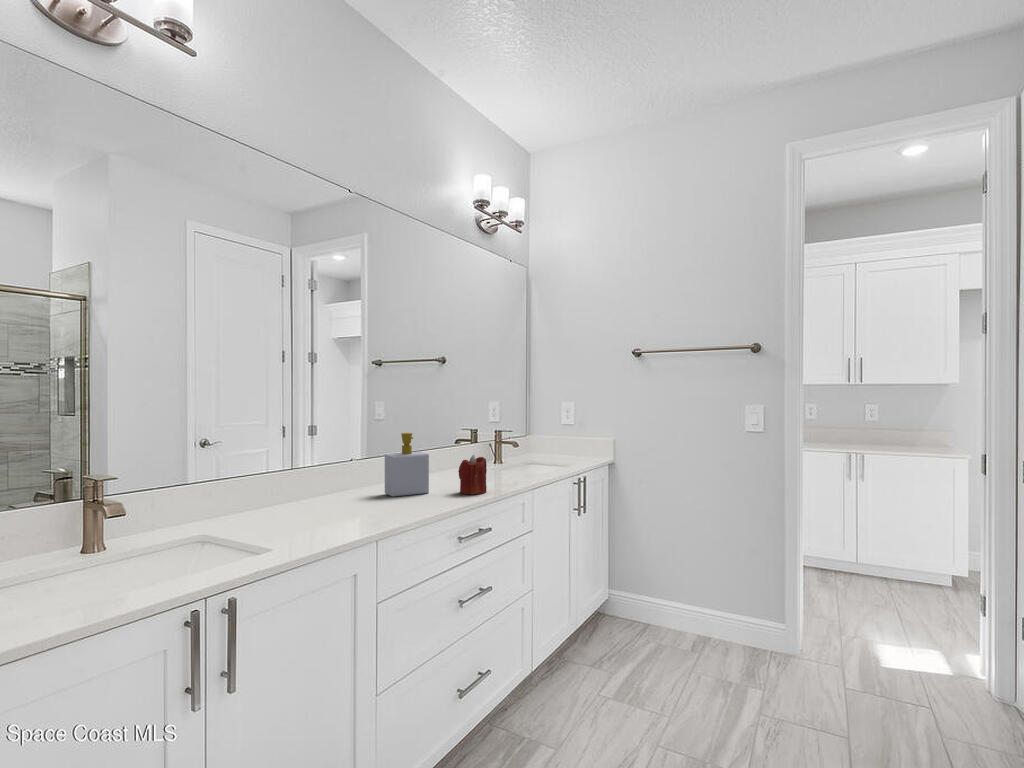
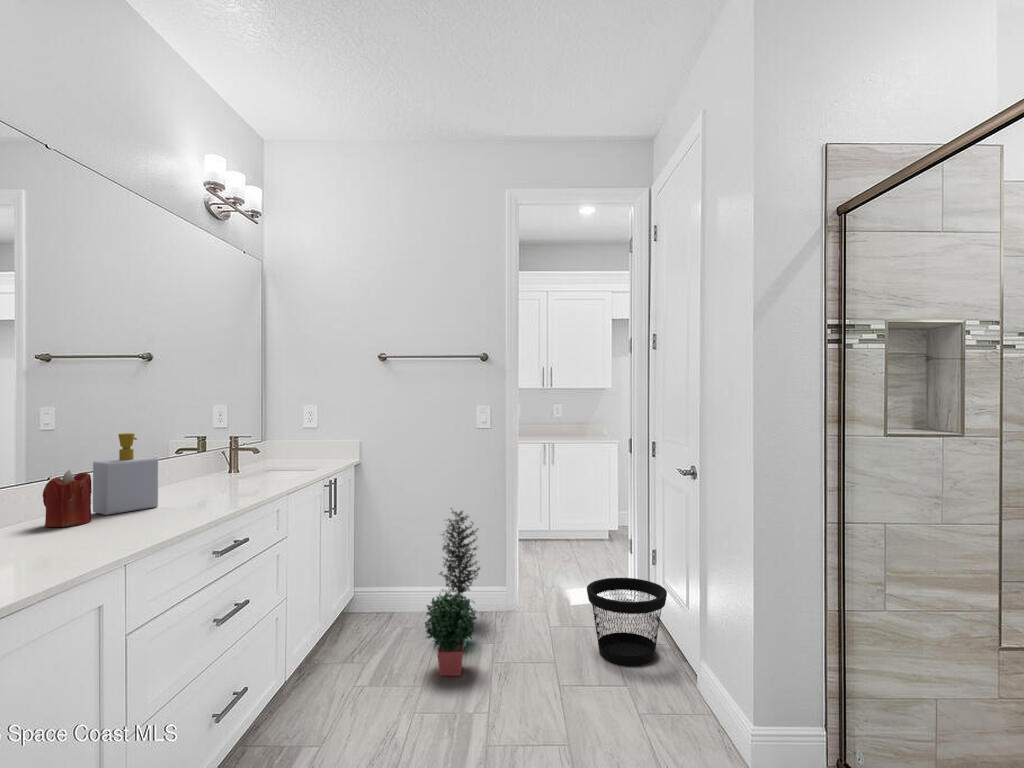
candle: present [458,455,487,495] -> present [43,470,92,527]
potted plant: none [662,516,740,687] -> present [425,508,480,676]
wastebasket: none [850,615,953,718] -> present [587,578,667,665]

